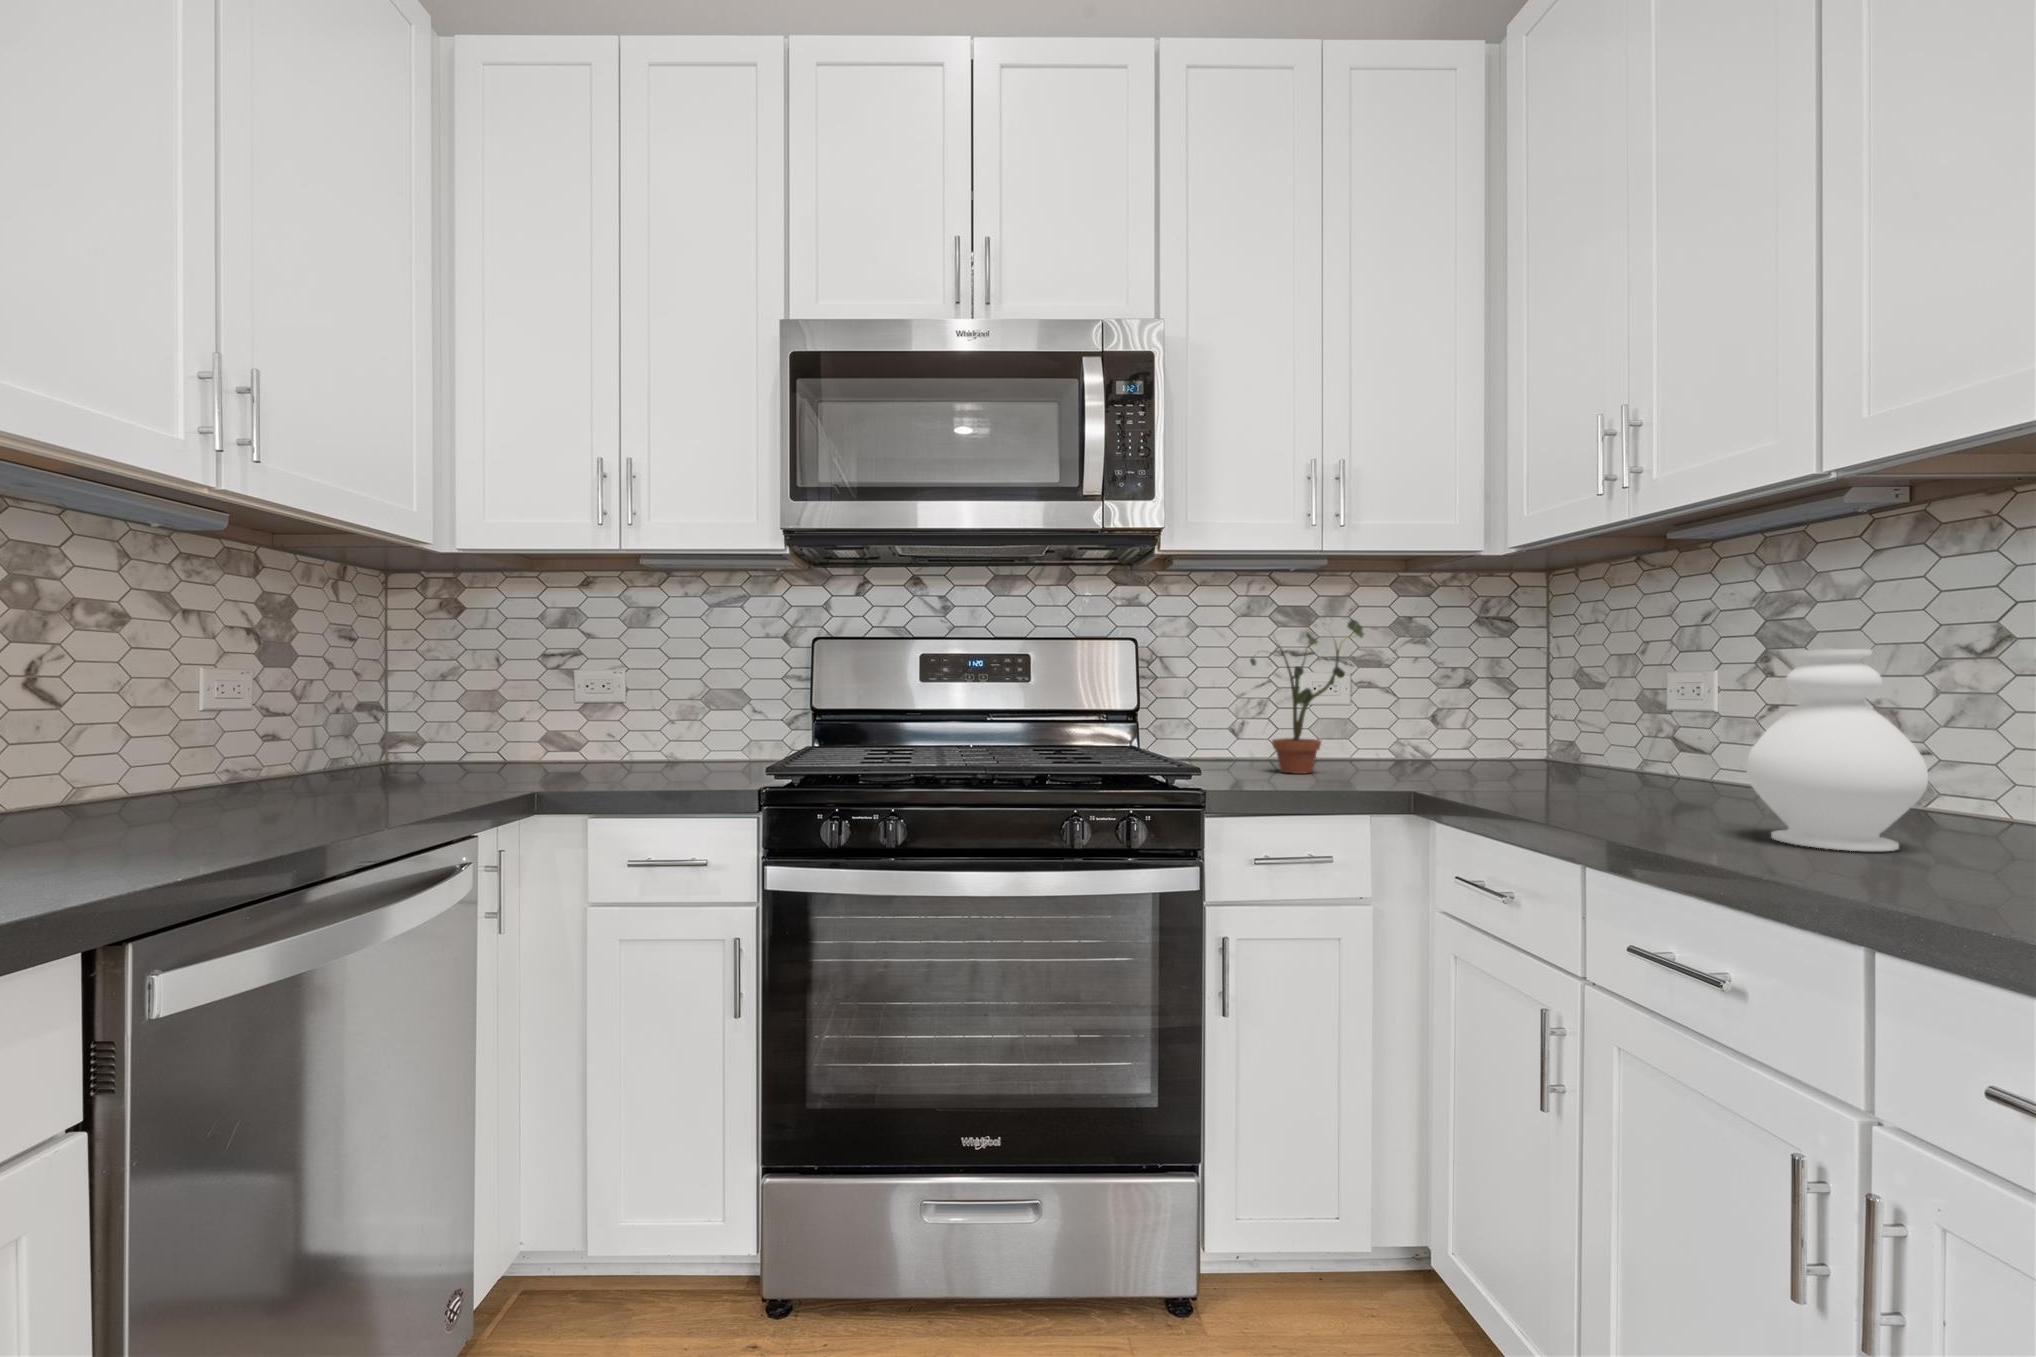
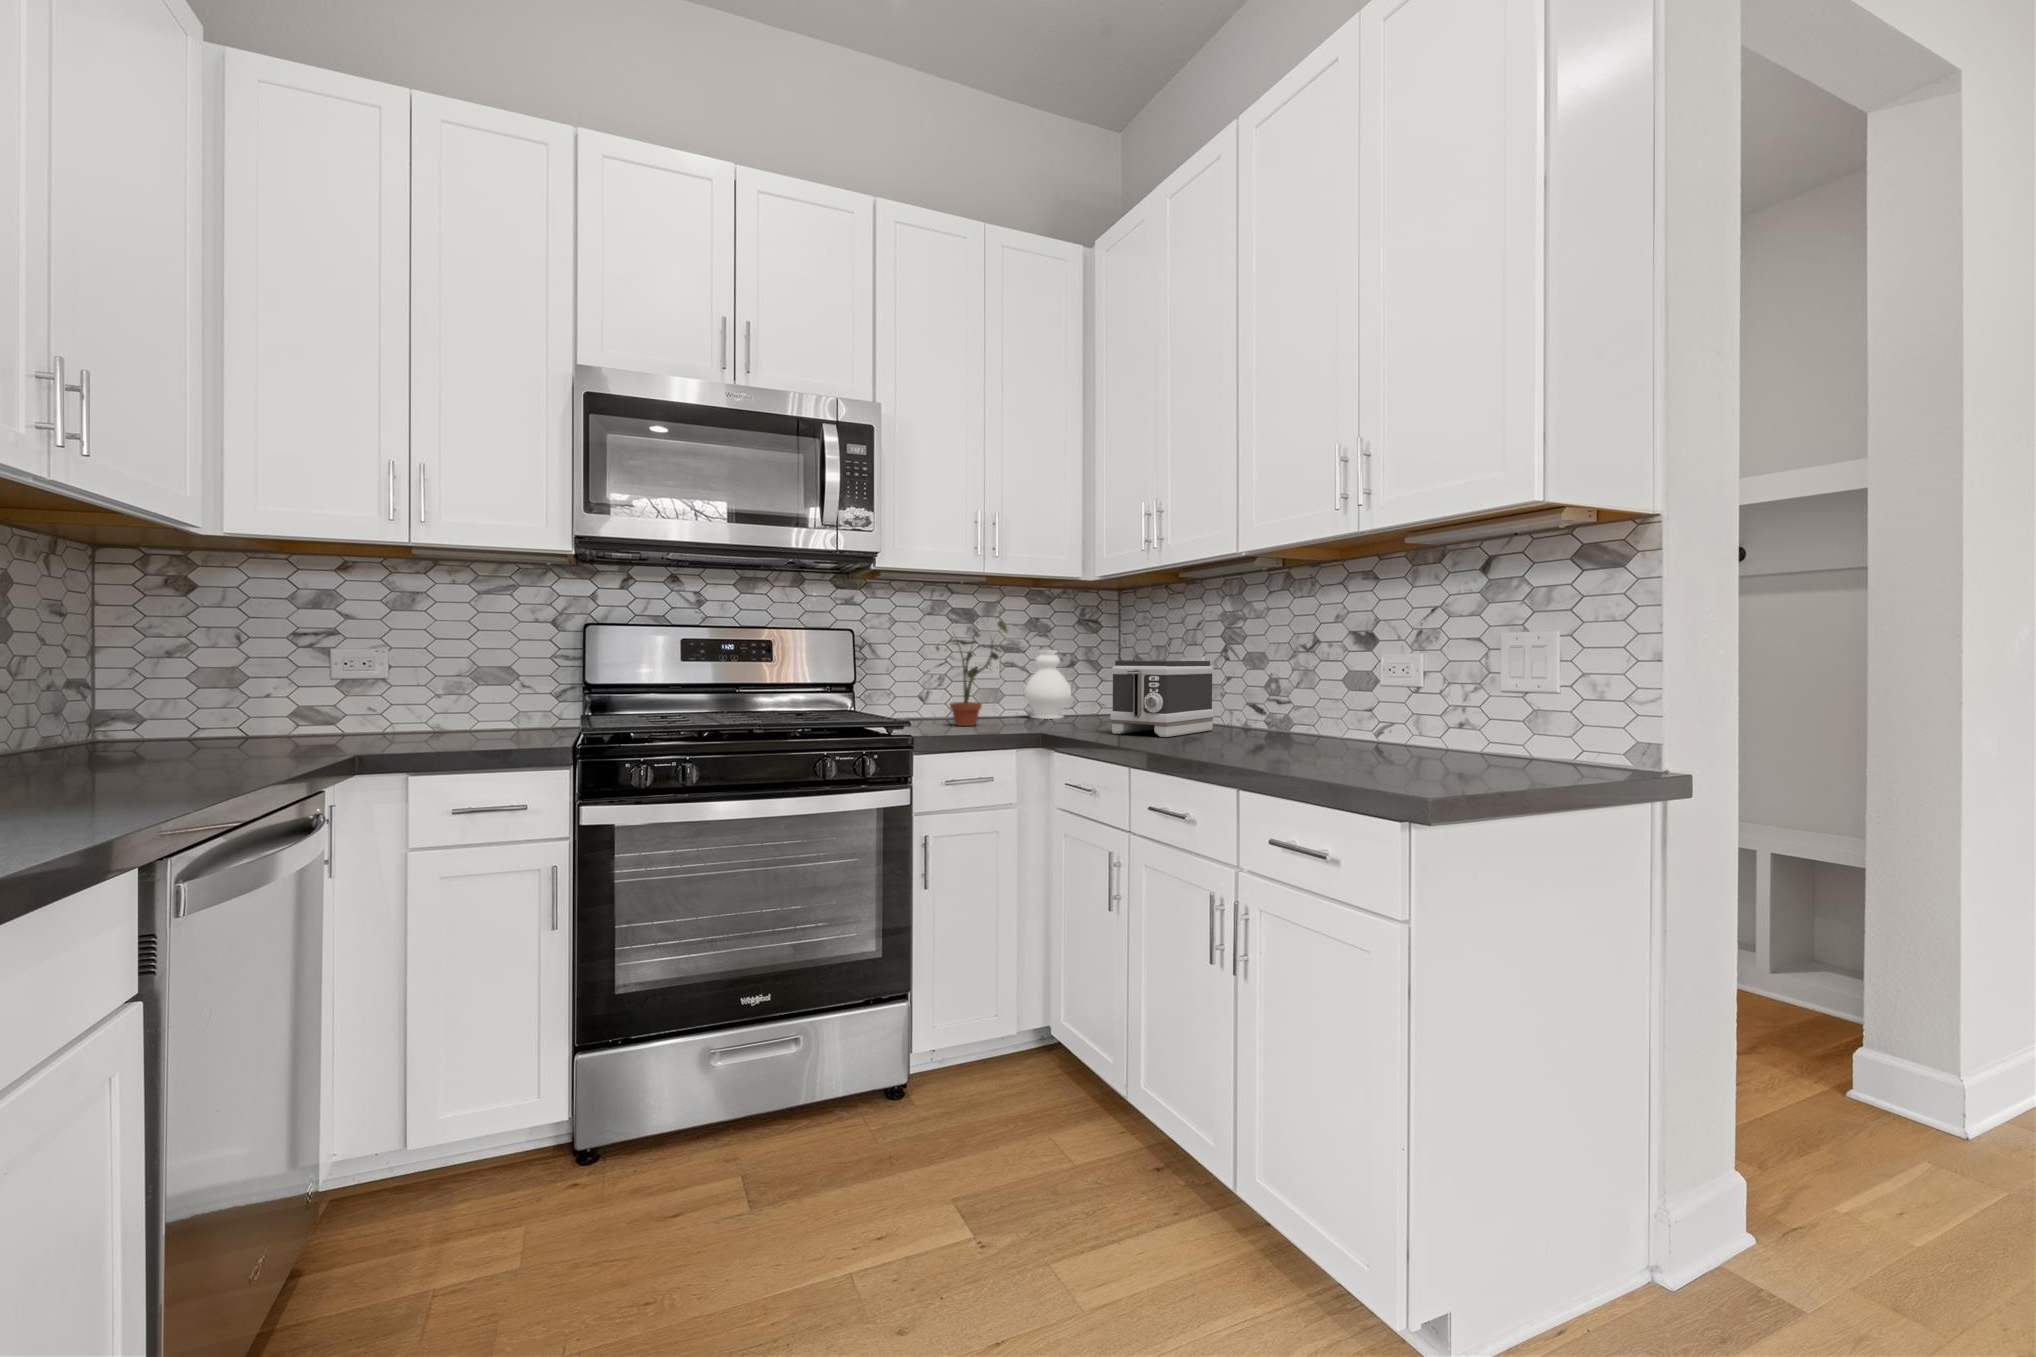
decorative vase: present [1746,649,1928,851] -> present [1025,650,1071,719]
toaster: none [1529,678,1735,810] -> present [1110,661,1214,737]

